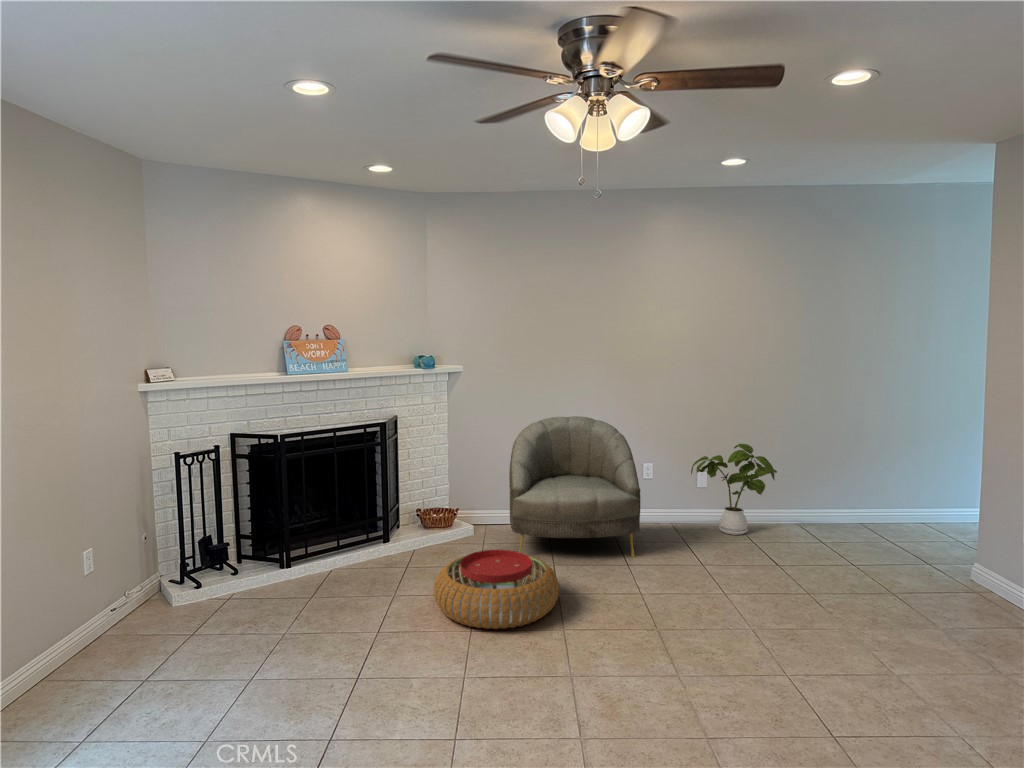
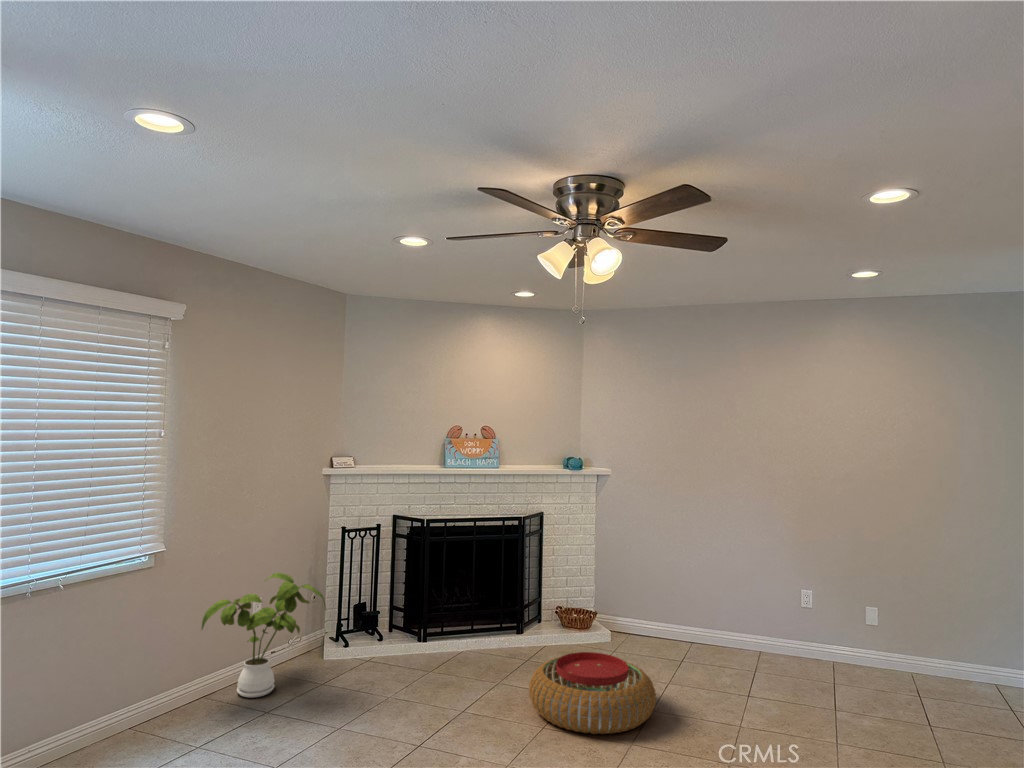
armchair: present [509,416,641,557] -> none [639,528,782,691]
house plant: present [691,444,777,535] -> present [202,573,326,697]

